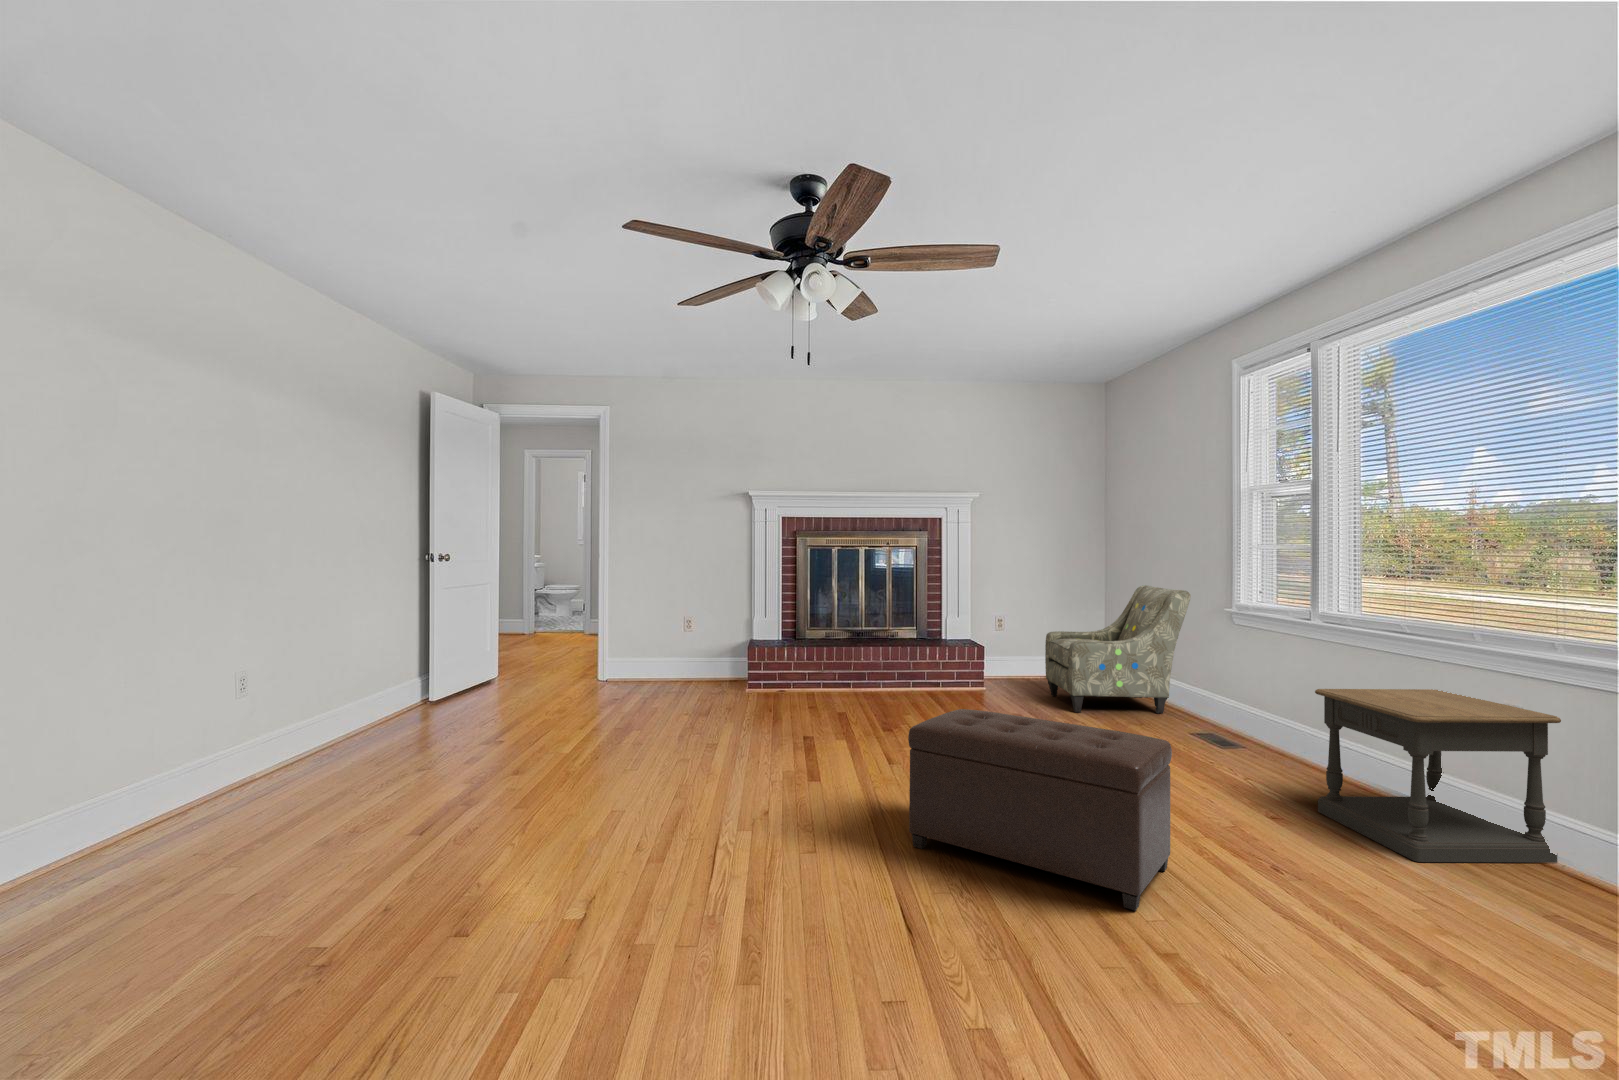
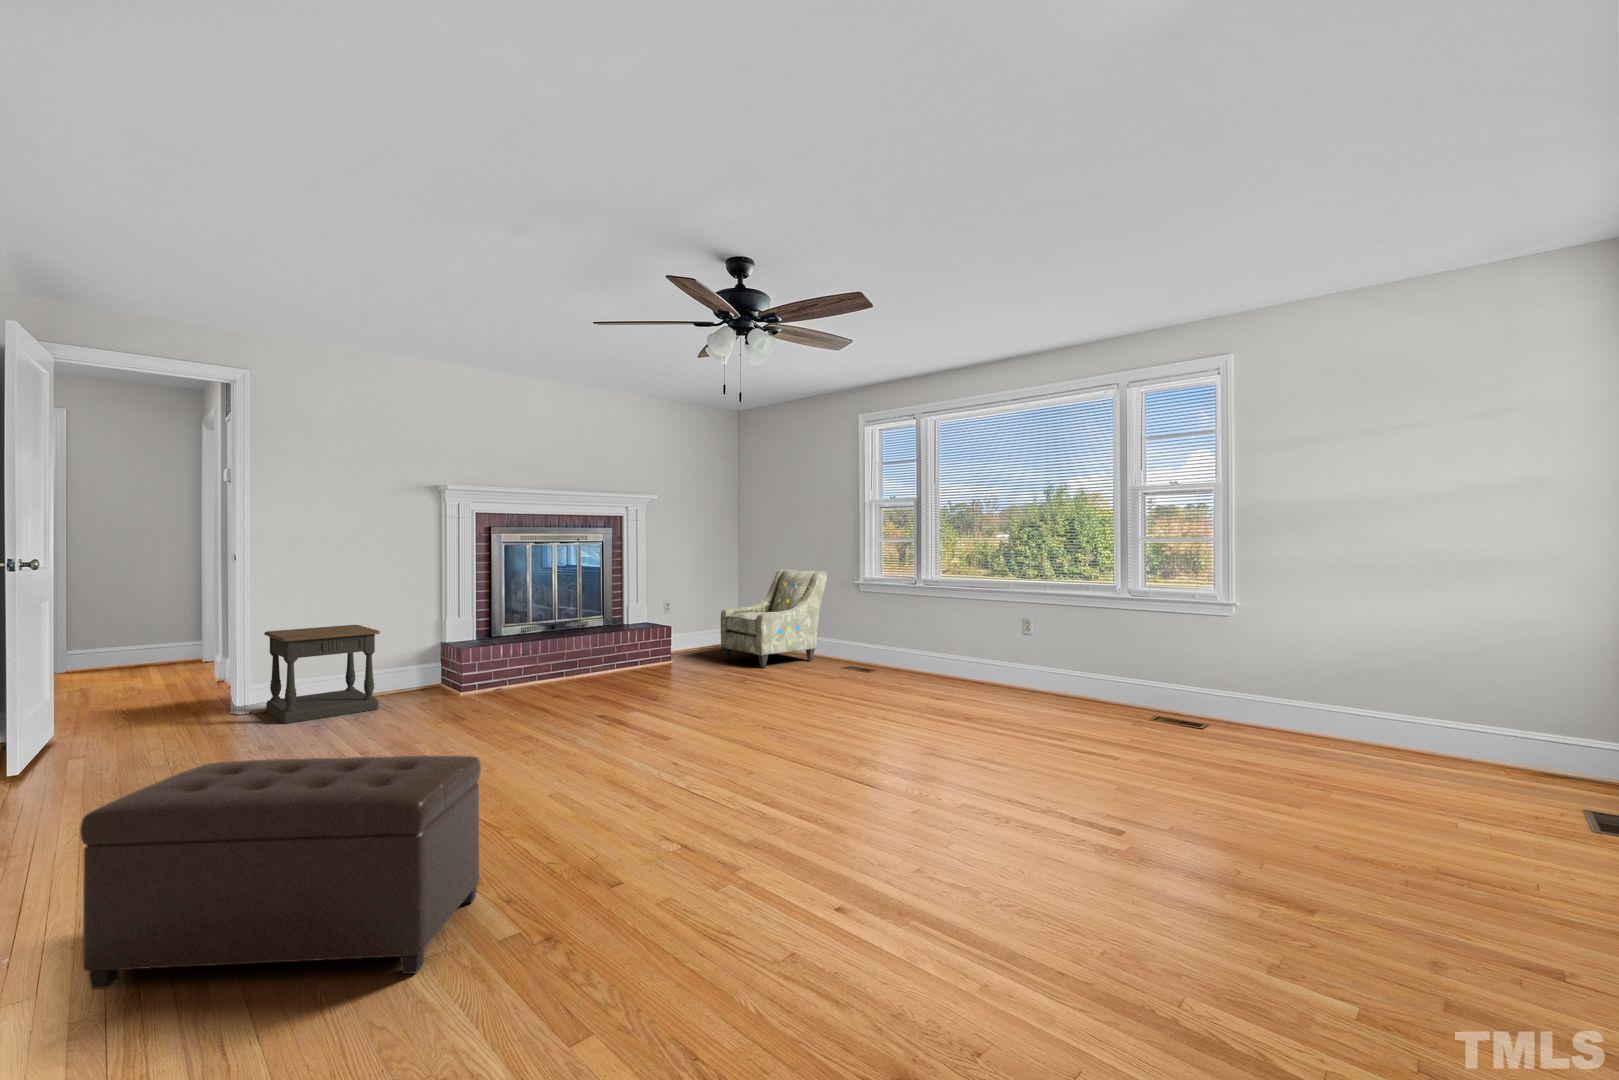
side table: present [1315,689,1561,863] -> present [264,625,380,723]
ottoman: present [908,709,1172,911] -> present [80,756,481,989]

